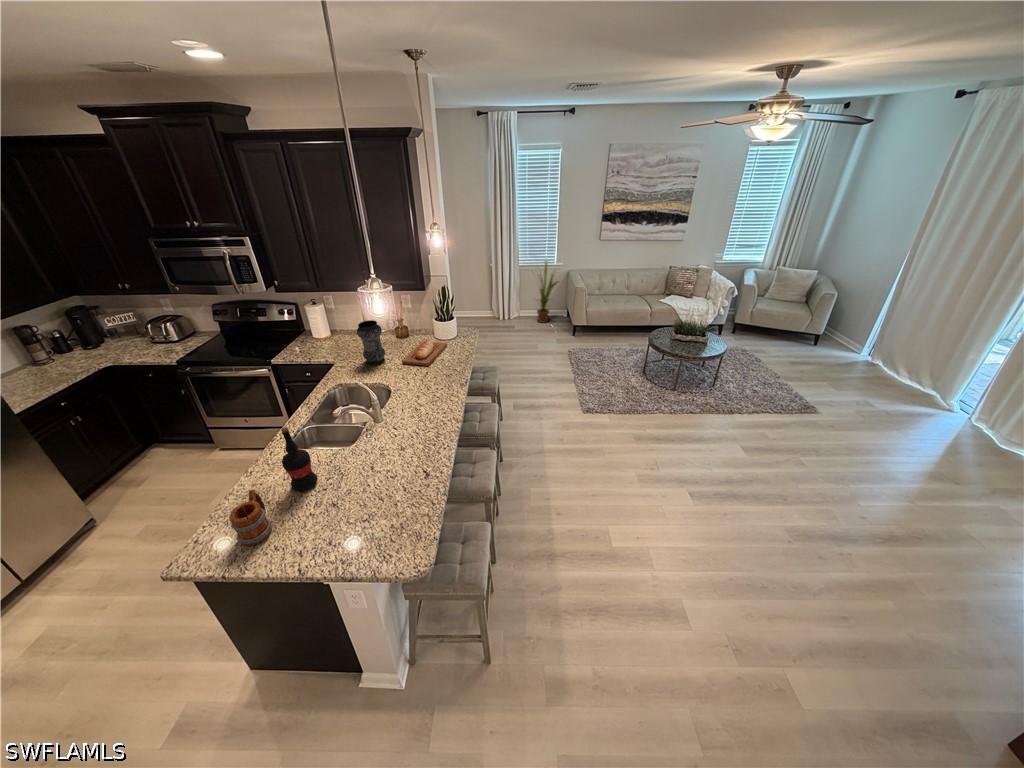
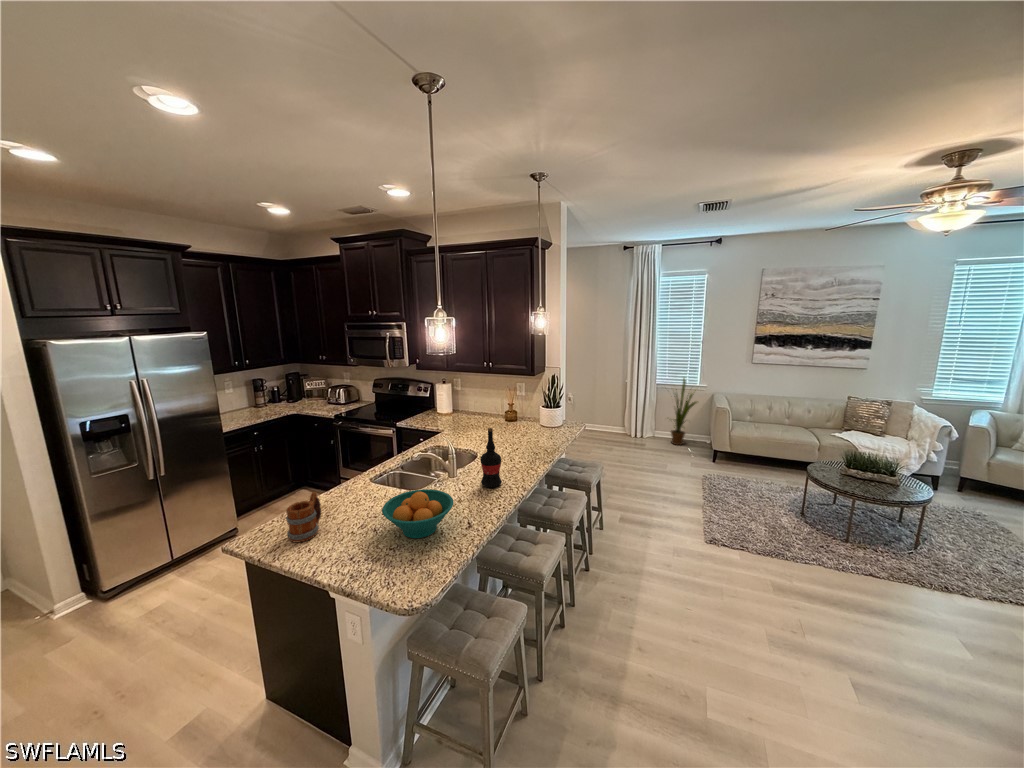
vase: present [357,320,385,364] -> none [464,394,486,435]
bread loaf: present [402,340,447,366] -> none [497,422,546,442]
wine bottle: present [281,427,318,491] -> present [480,428,502,487]
fruit bowl: none [341,451,413,504] -> present [382,489,454,538]

